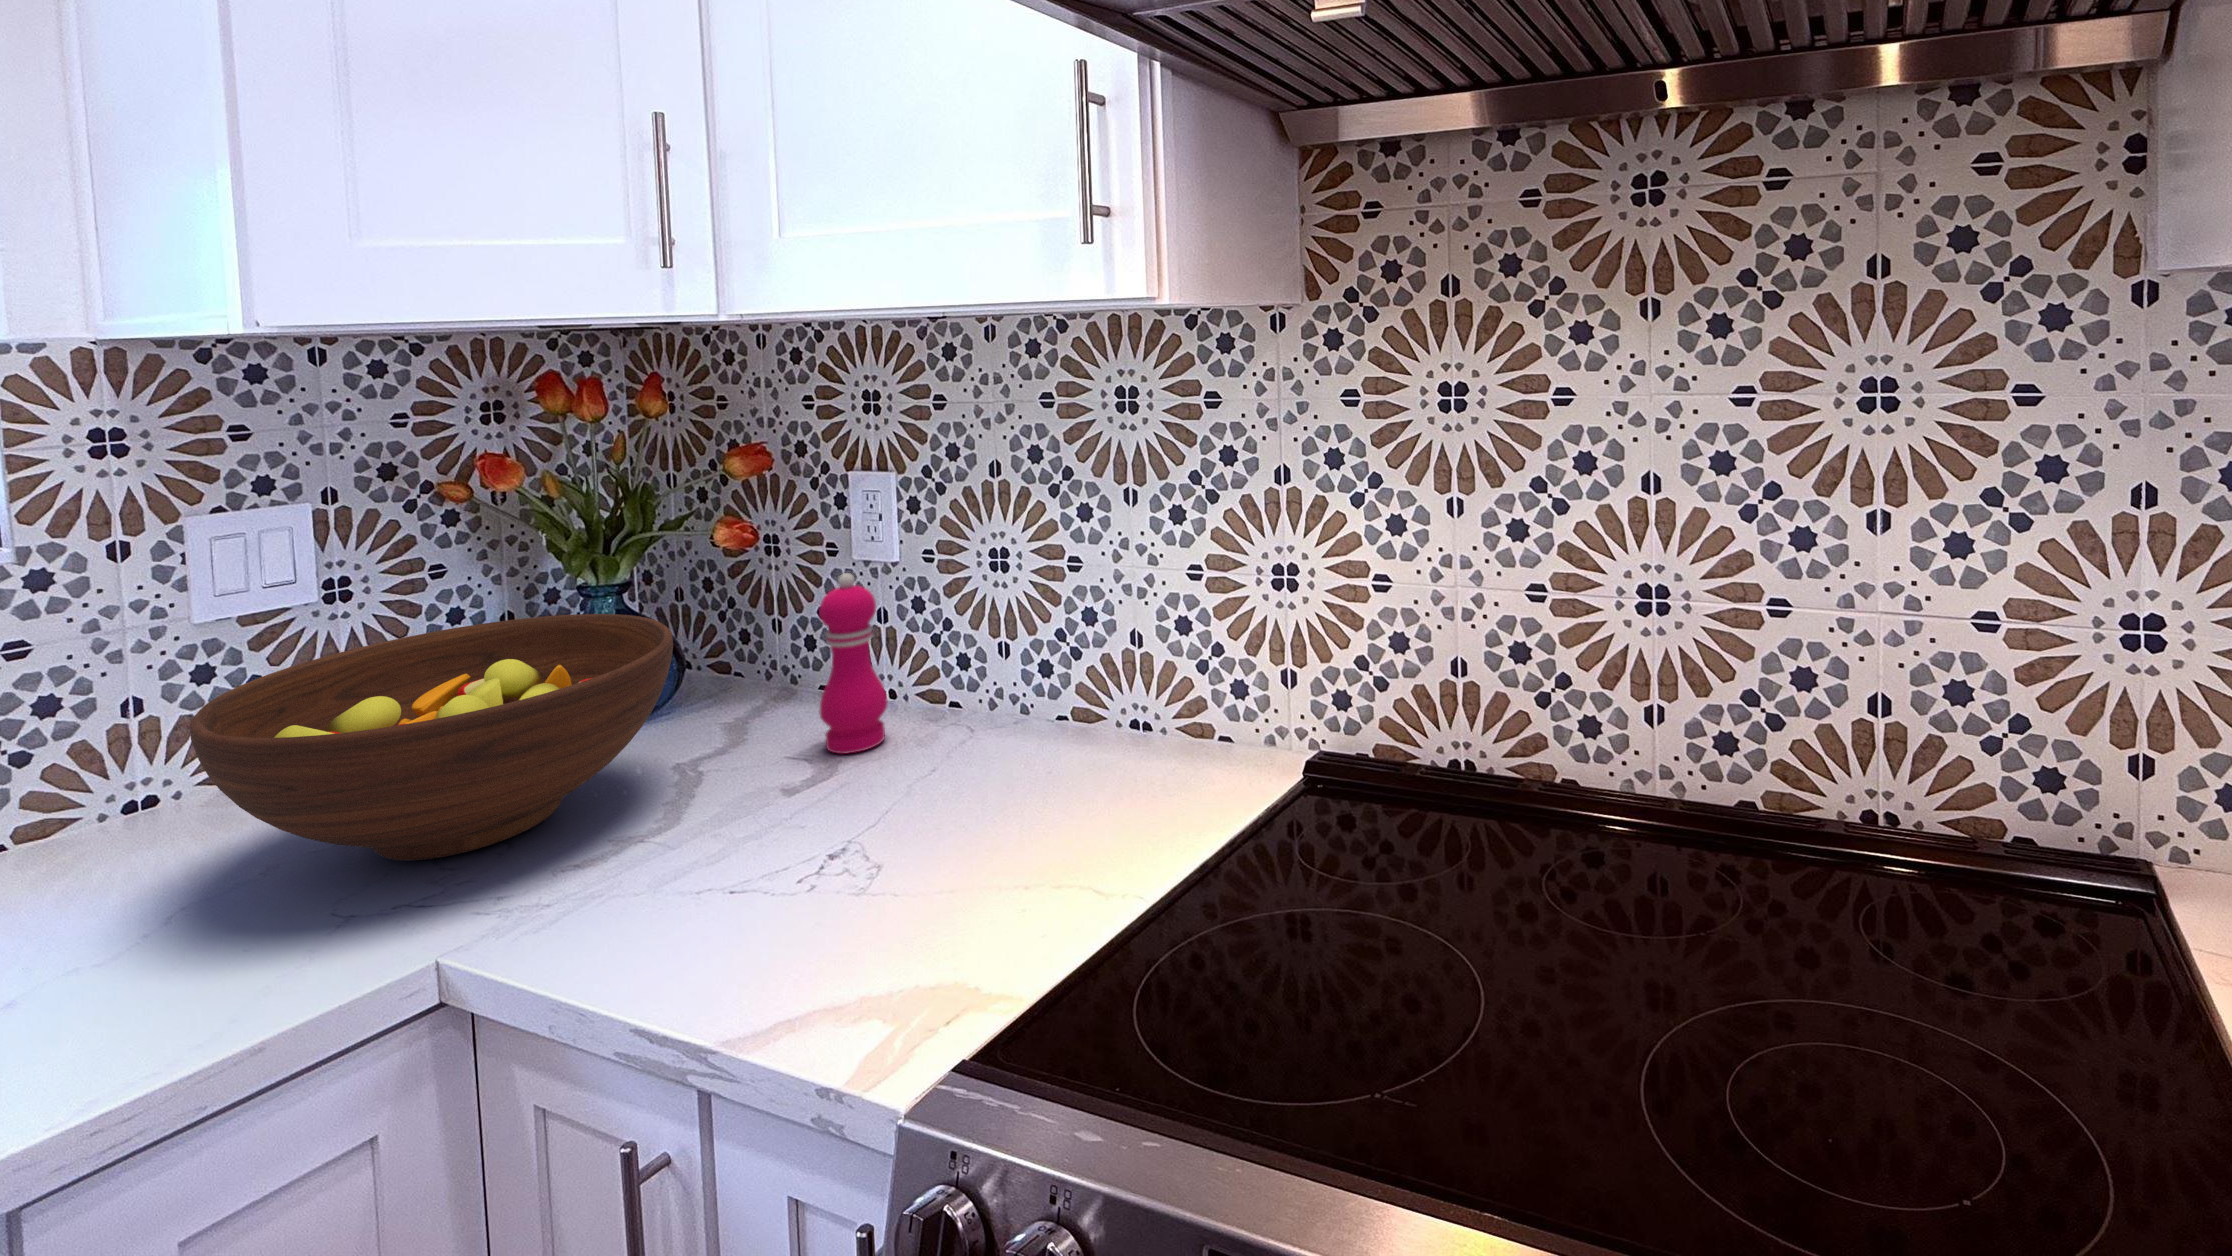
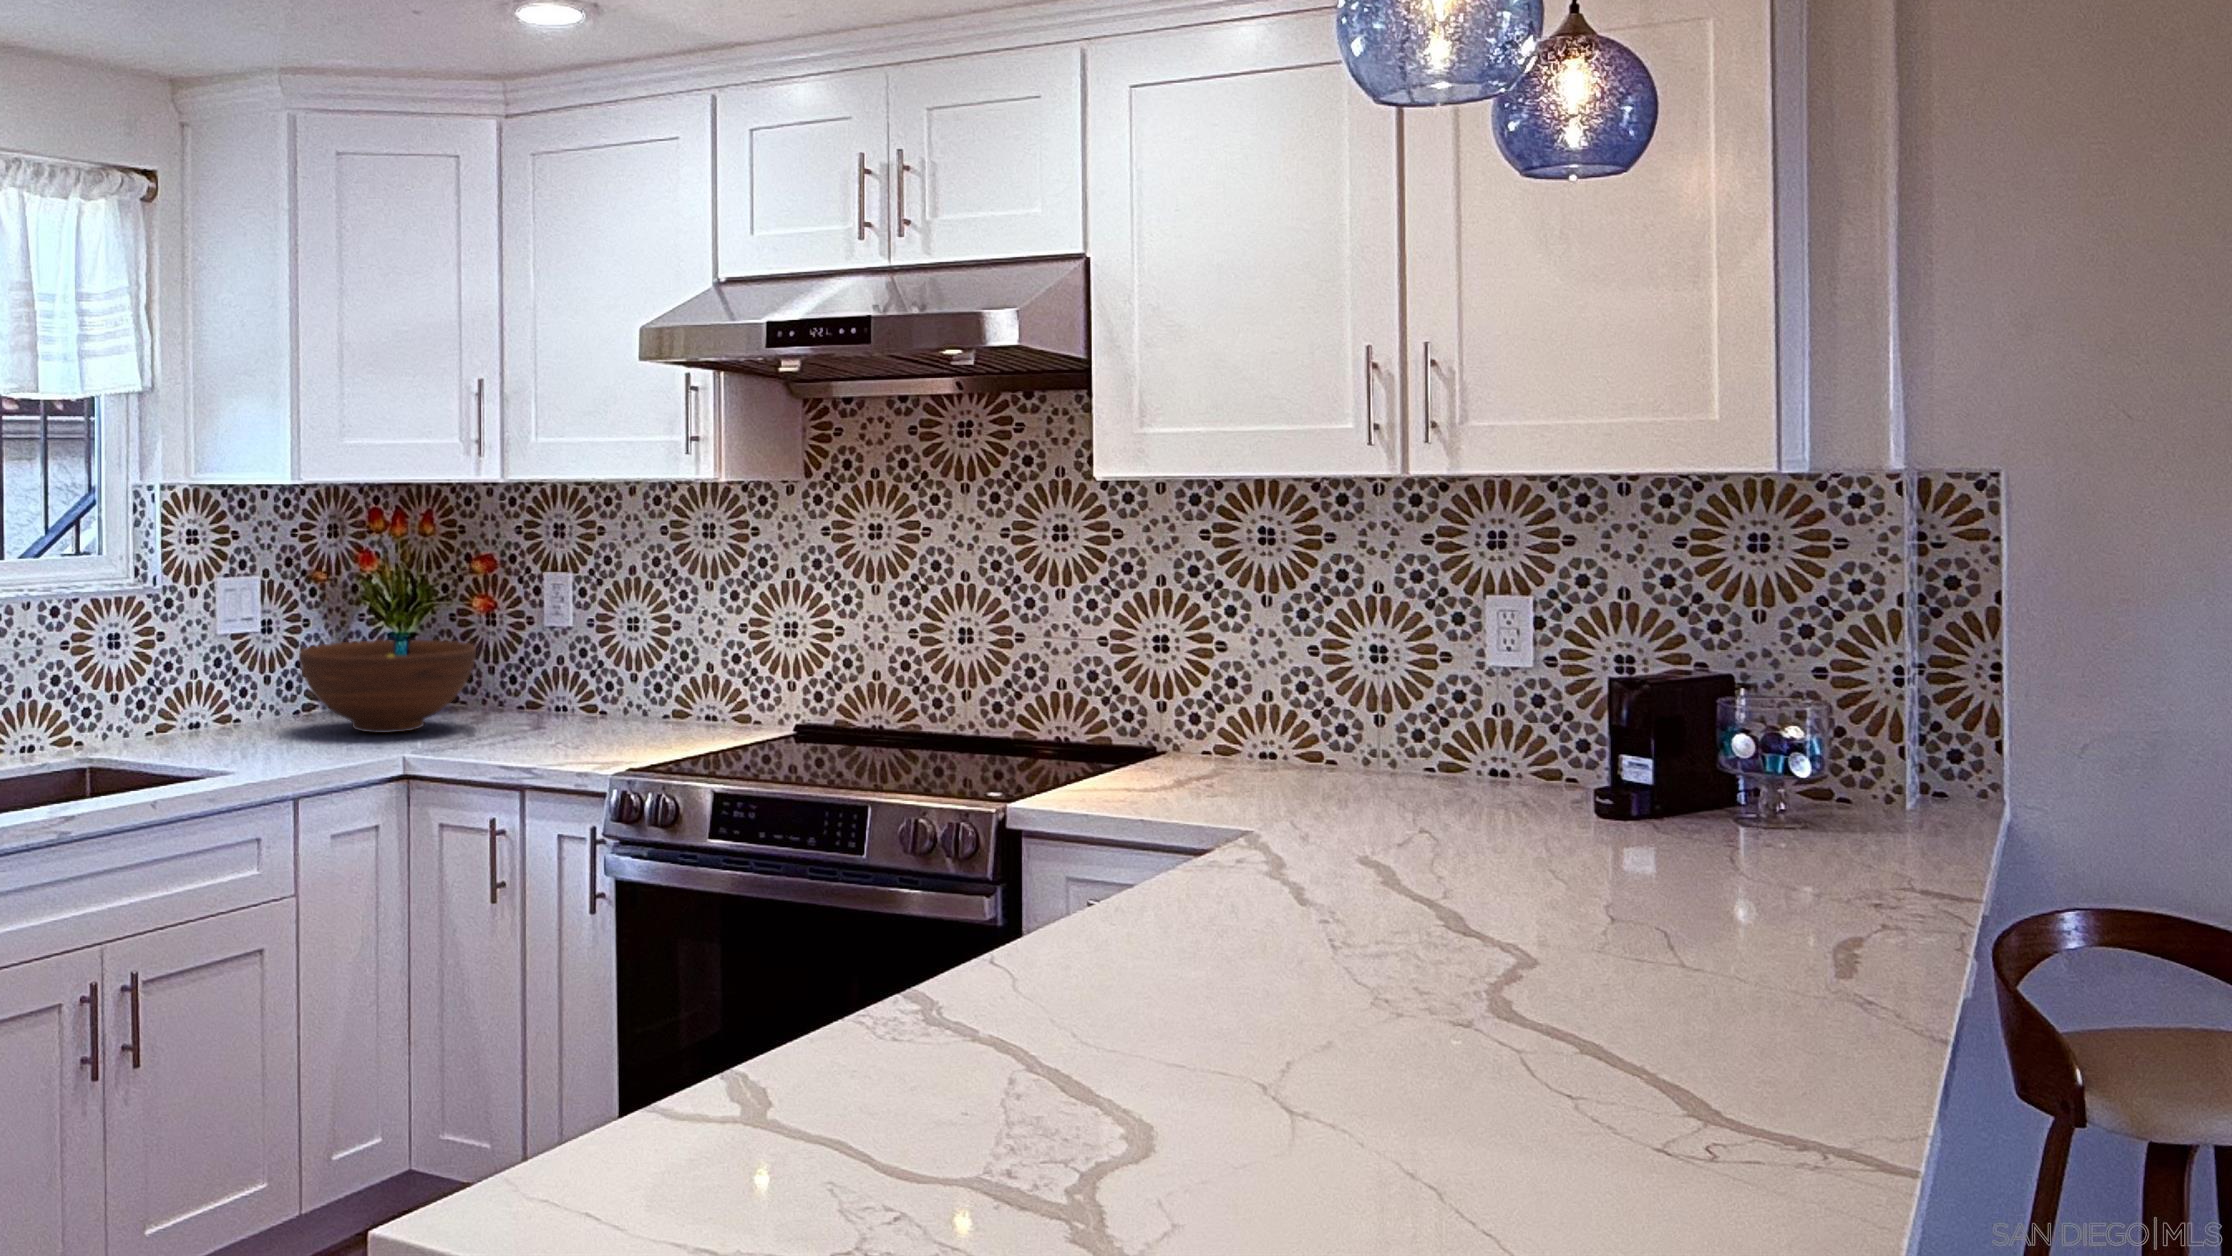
pepper mill: present [819,573,888,754] -> none [536,624,571,723]

